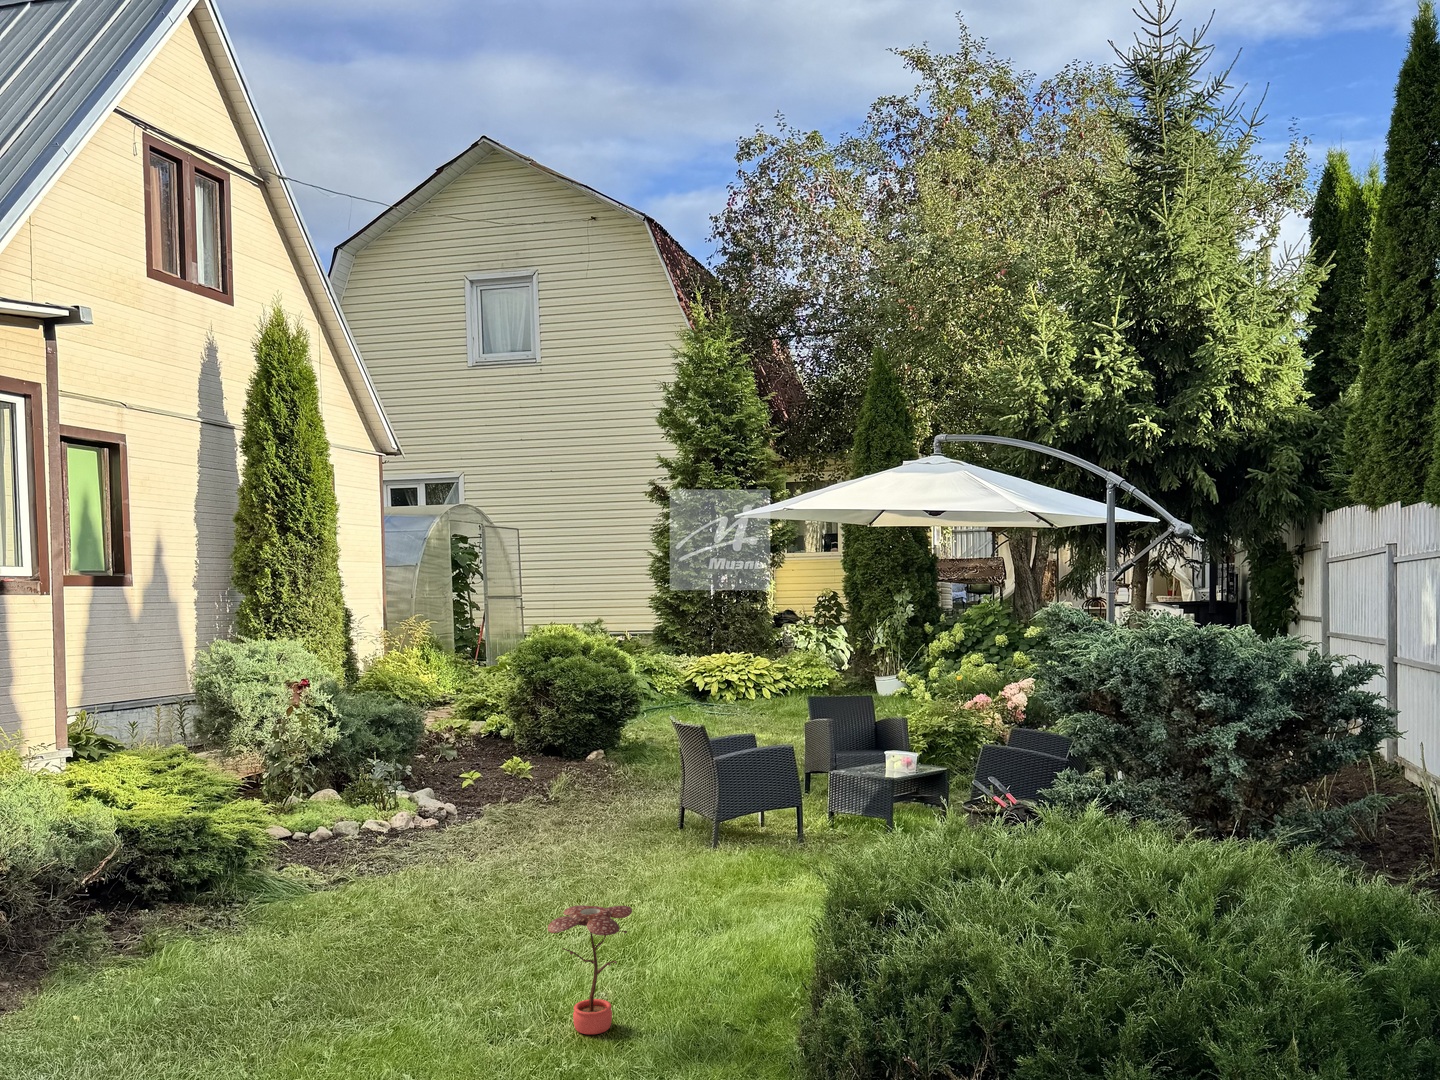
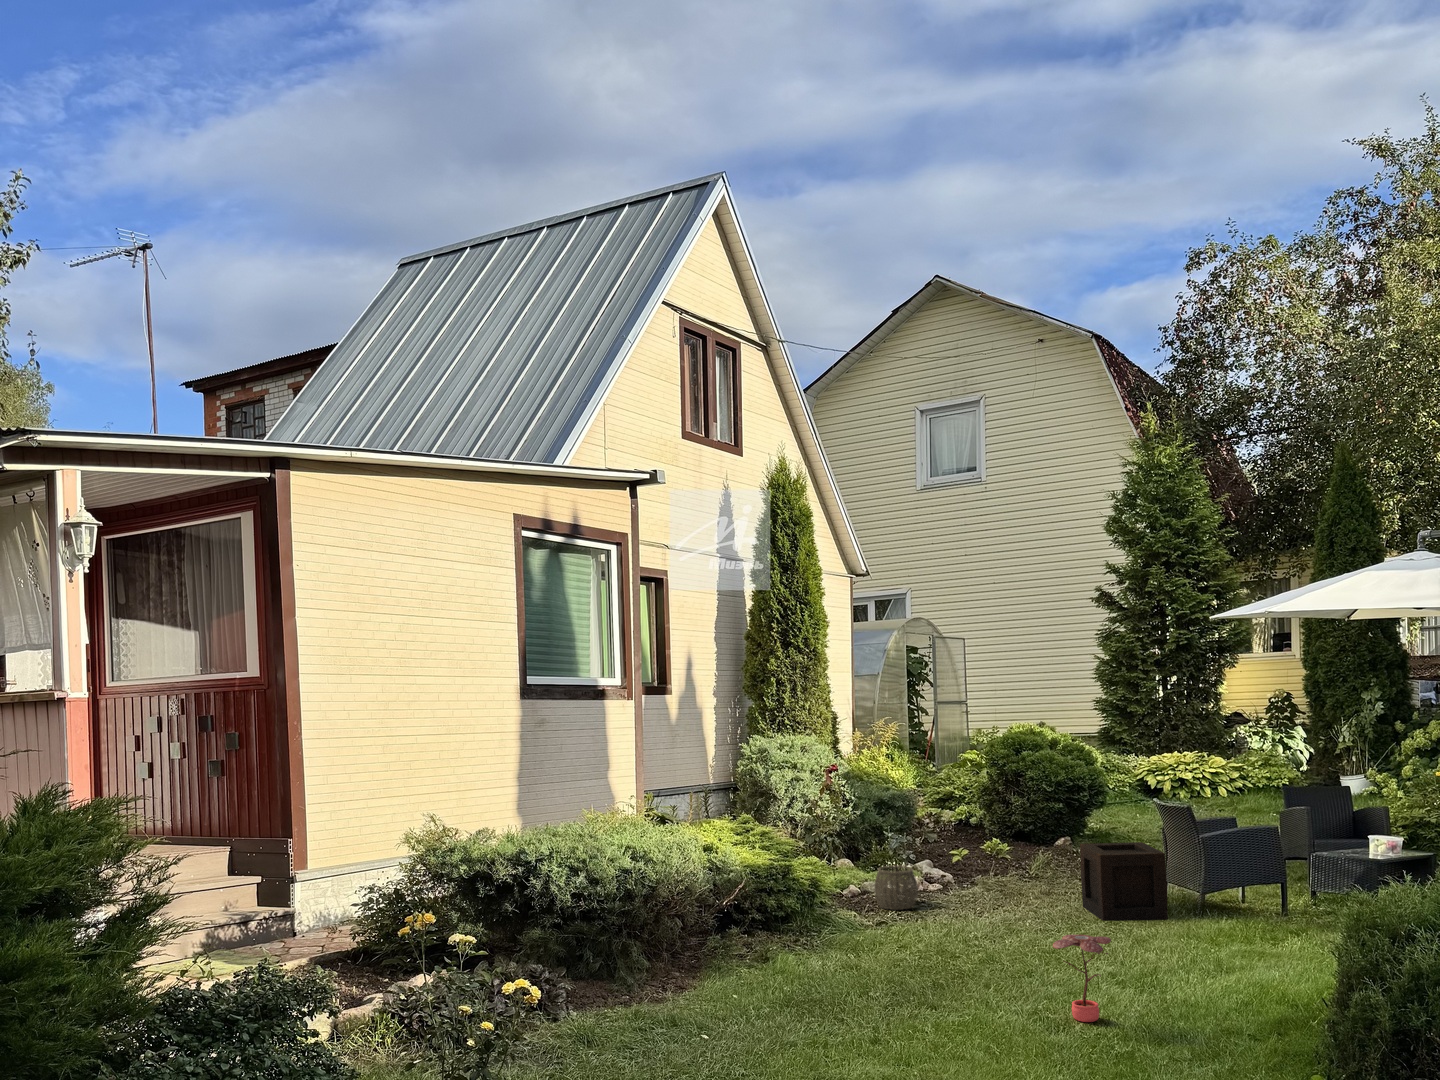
wooden crate: none [610,755,710,856] -> present [1080,842,1168,921]
woven basket: none [344,801,404,861] -> present [874,865,918,910]

